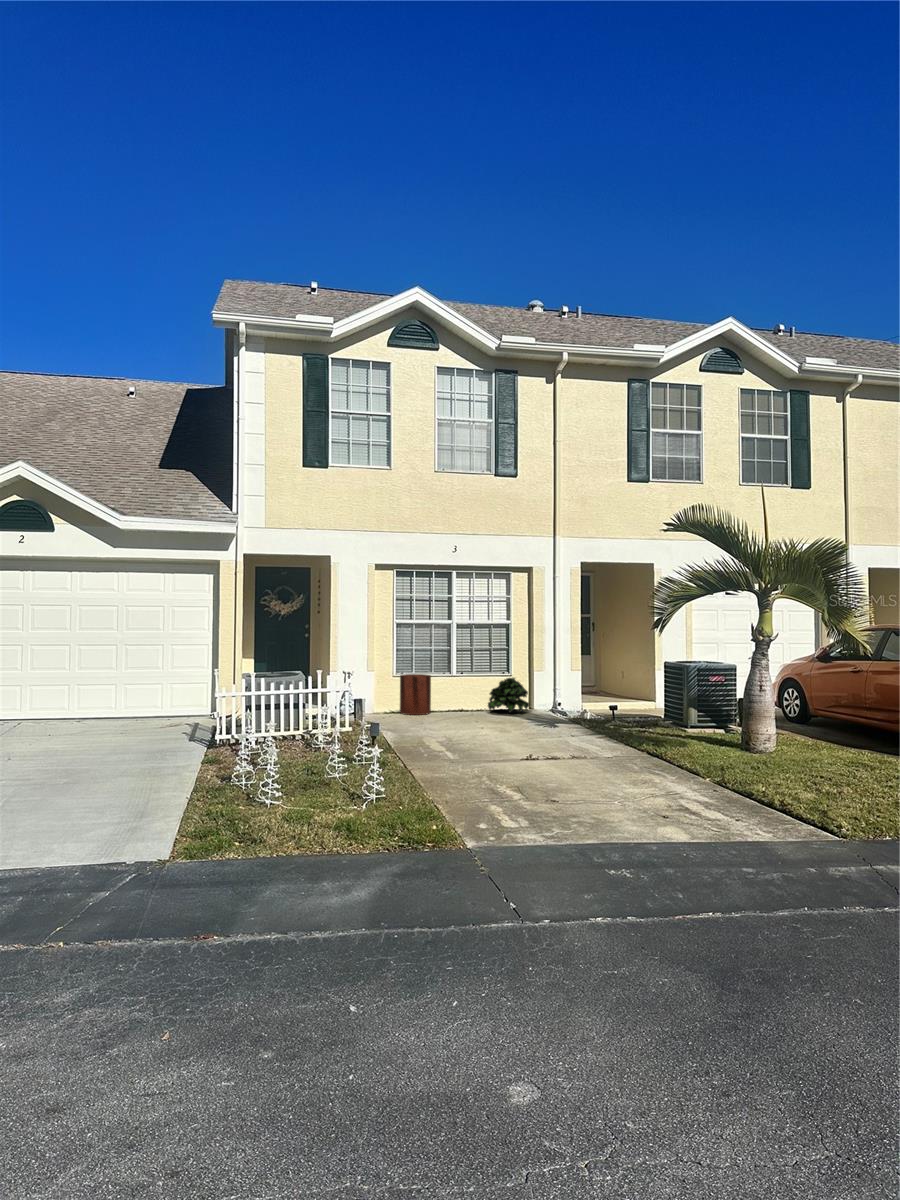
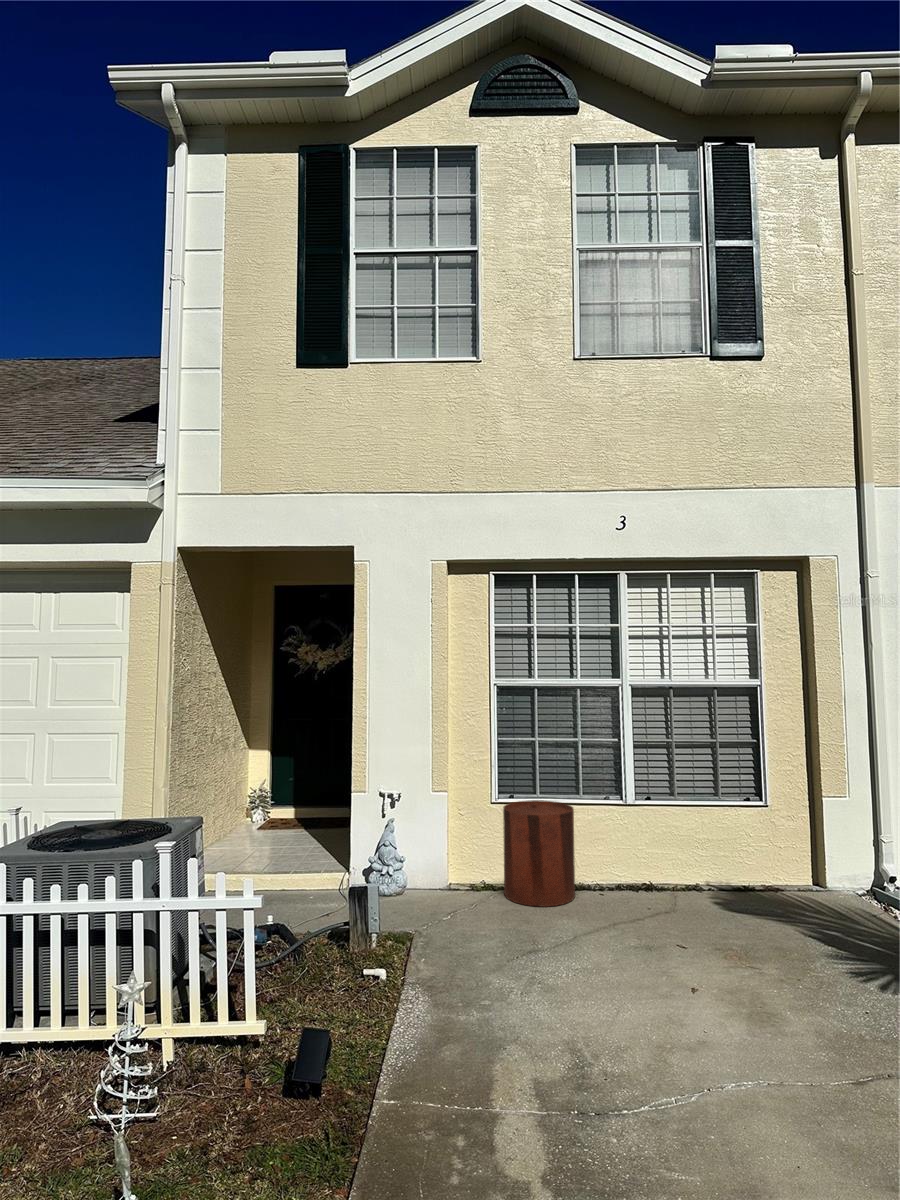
potted plant: present [488,678,529,713] -> none [713,816,820,913]

